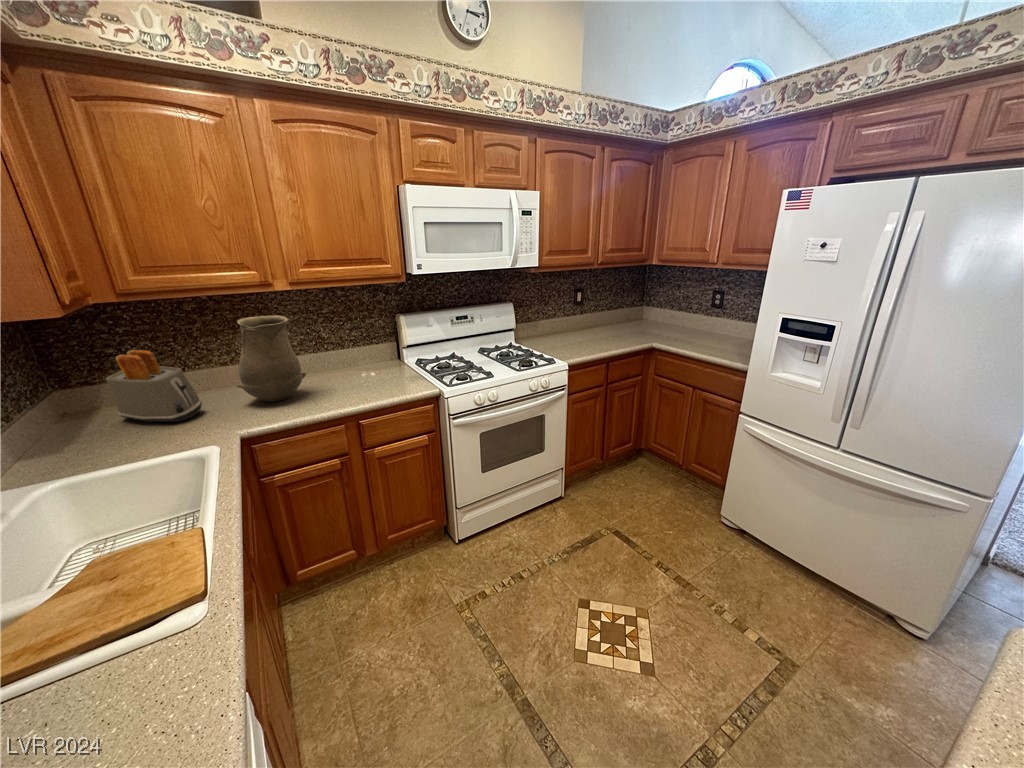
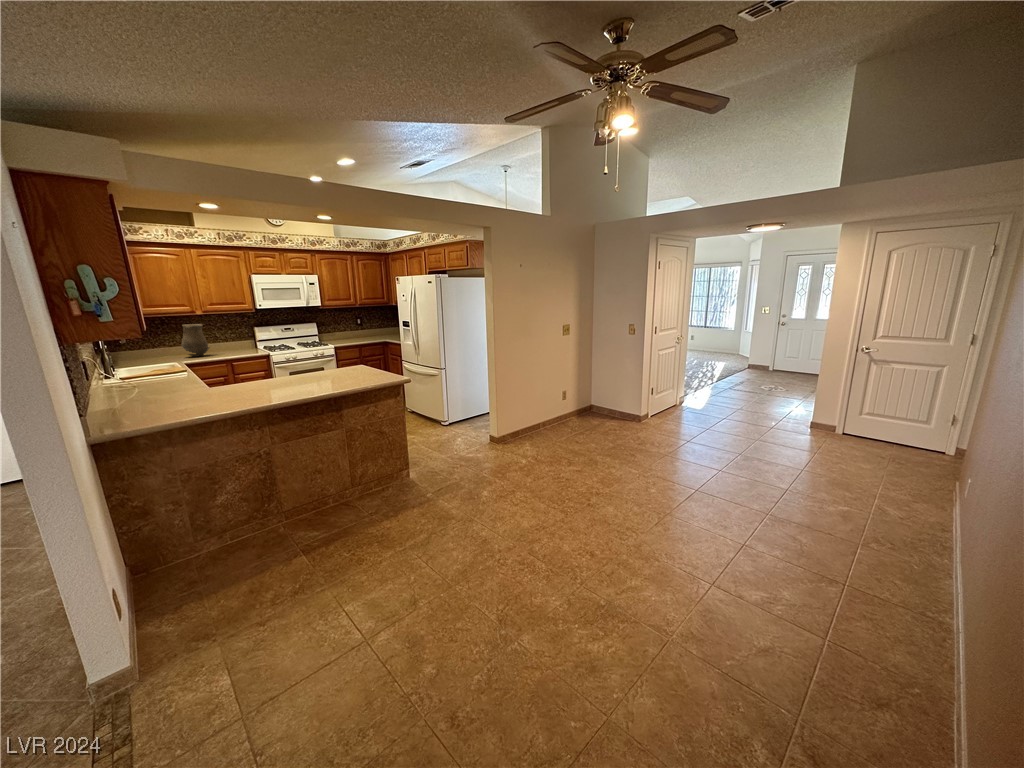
toaster: present [106,350,202,422] -> none [129,335,166,362]

